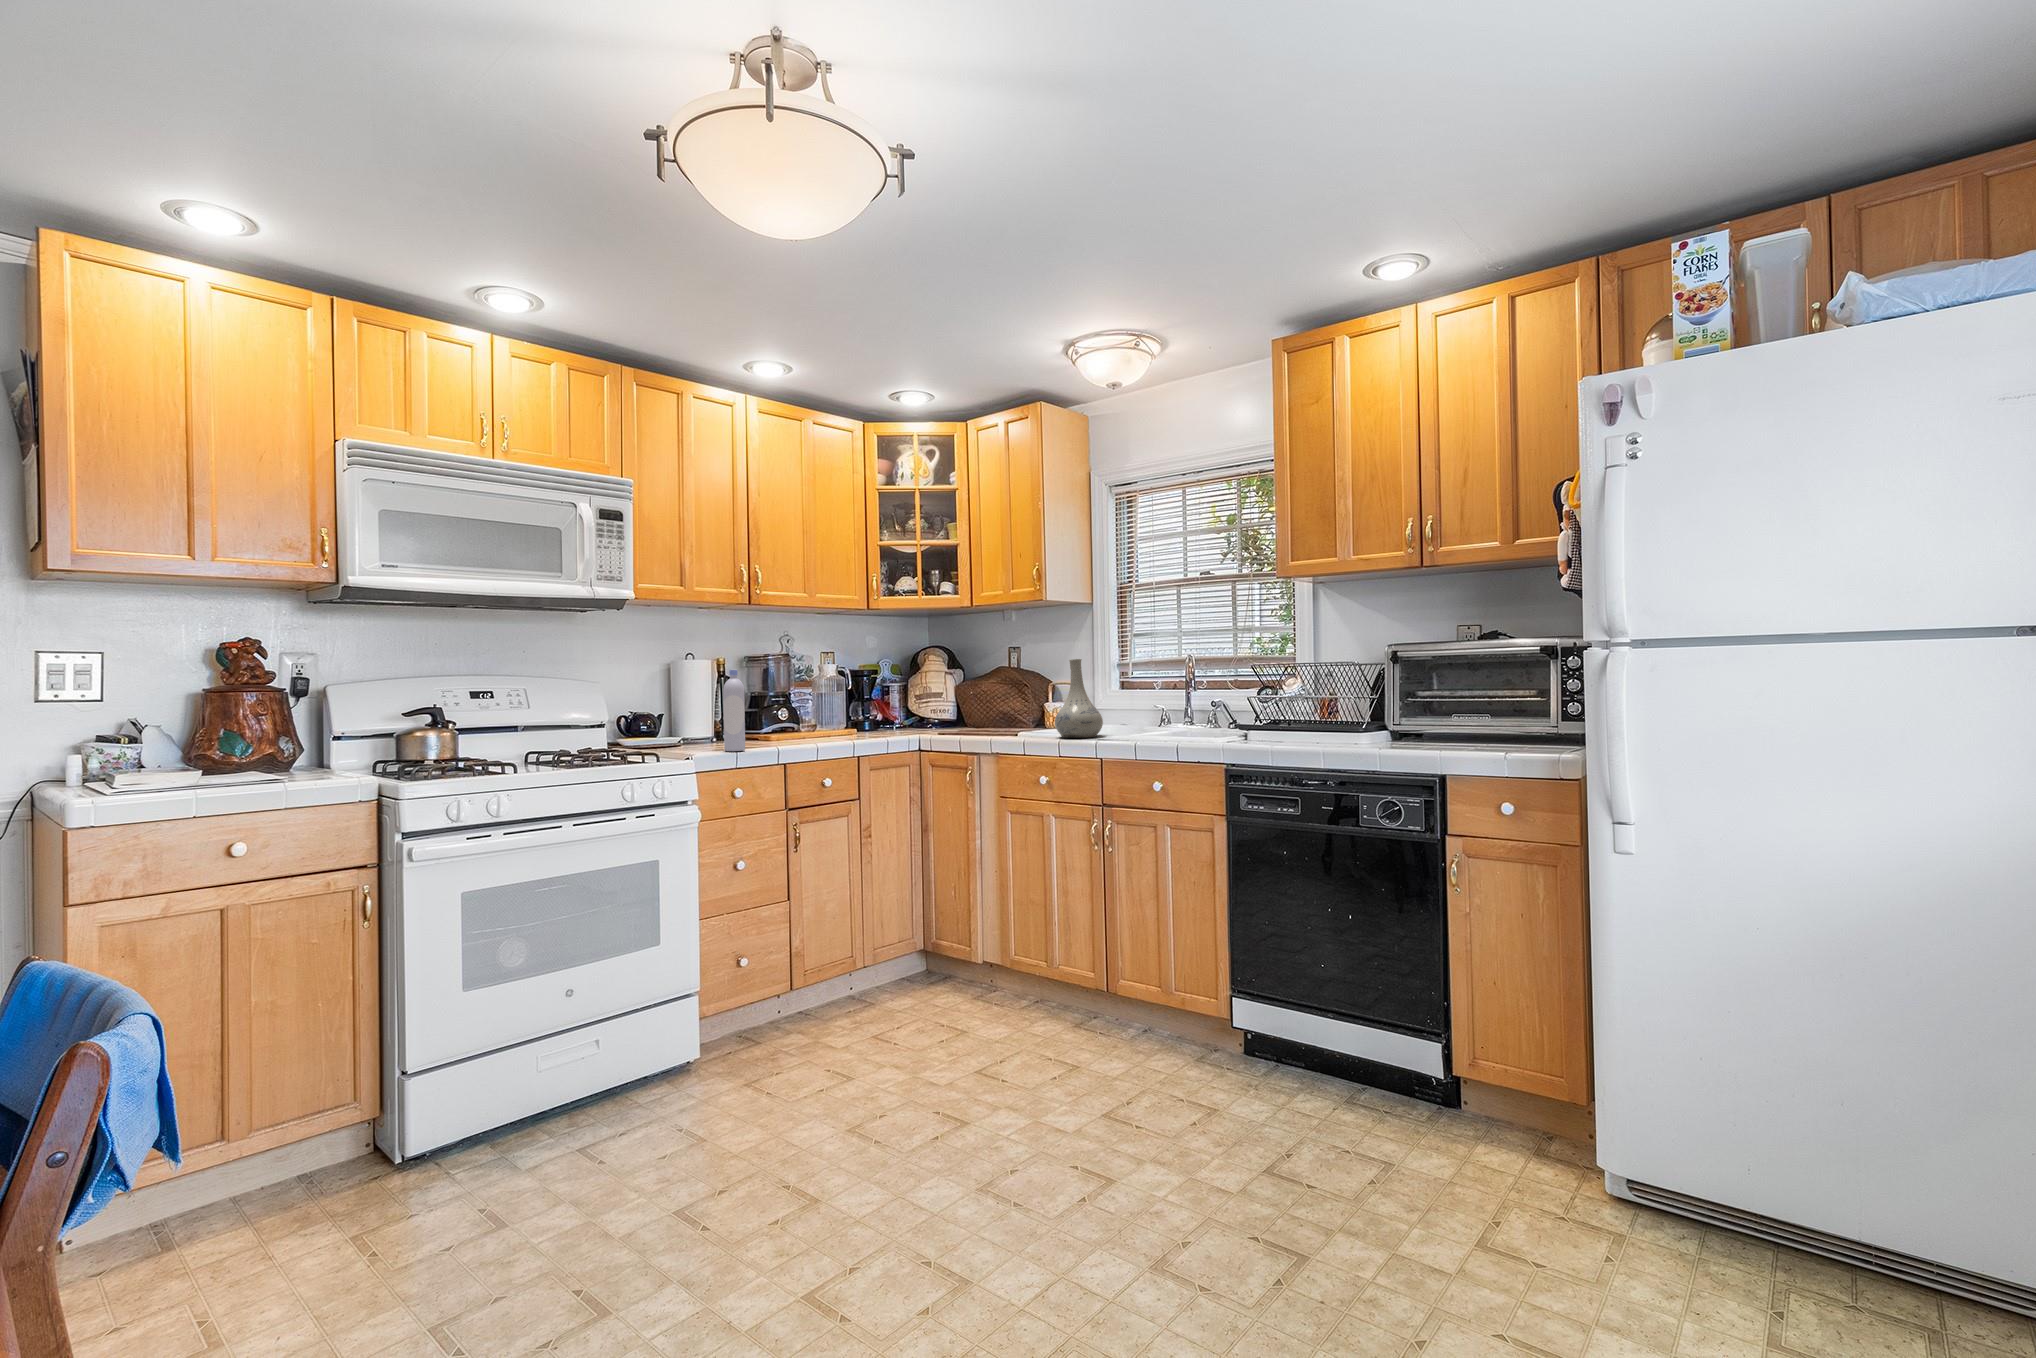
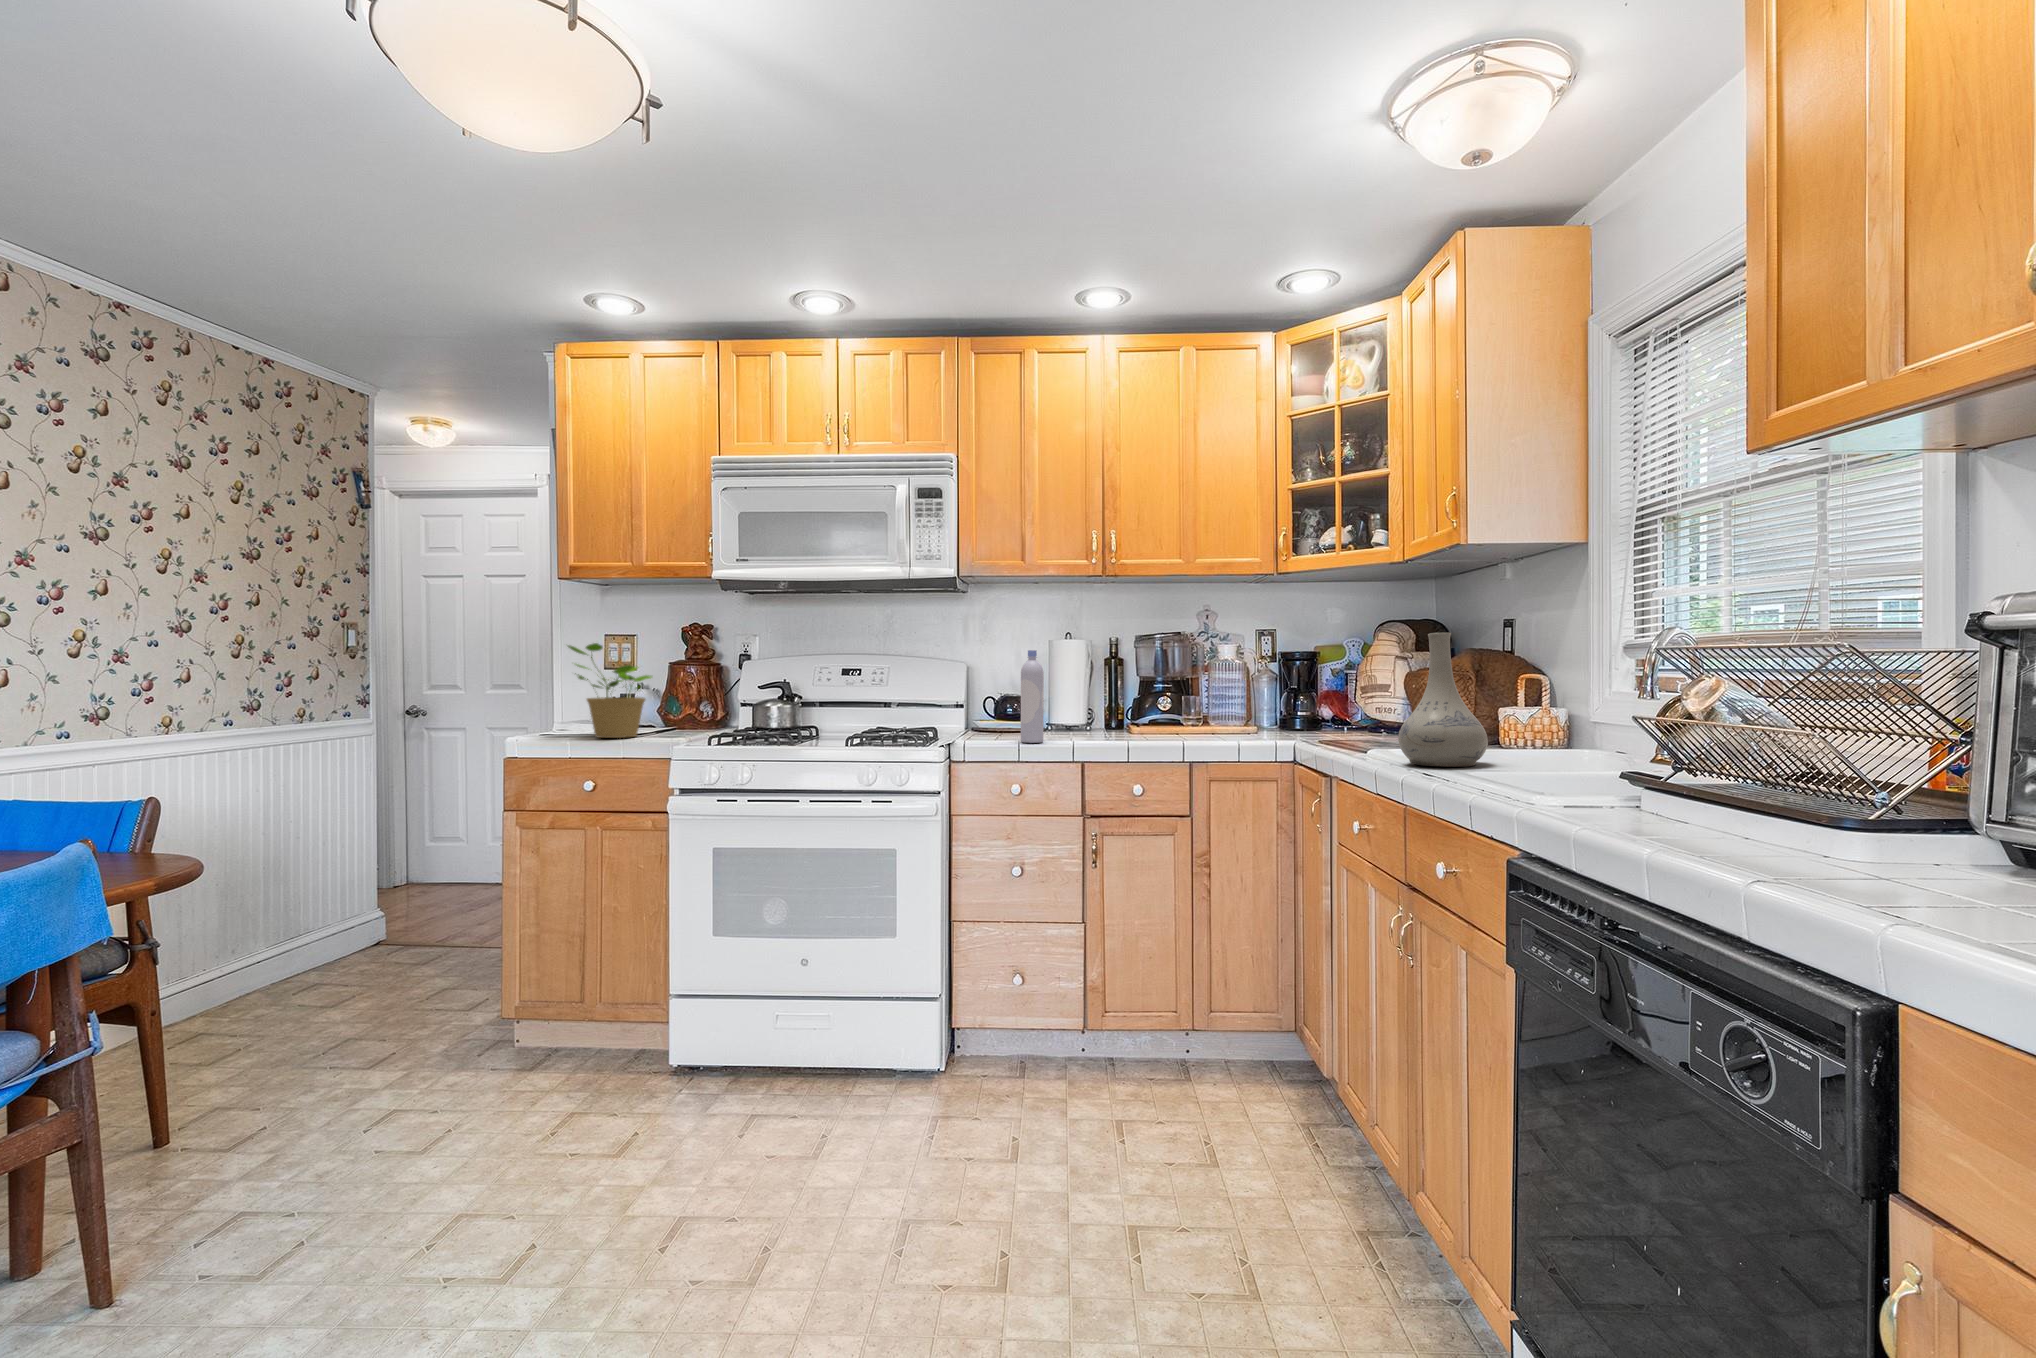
potted plant: none [159,662,299,786] -> present [568,643,652,738]

